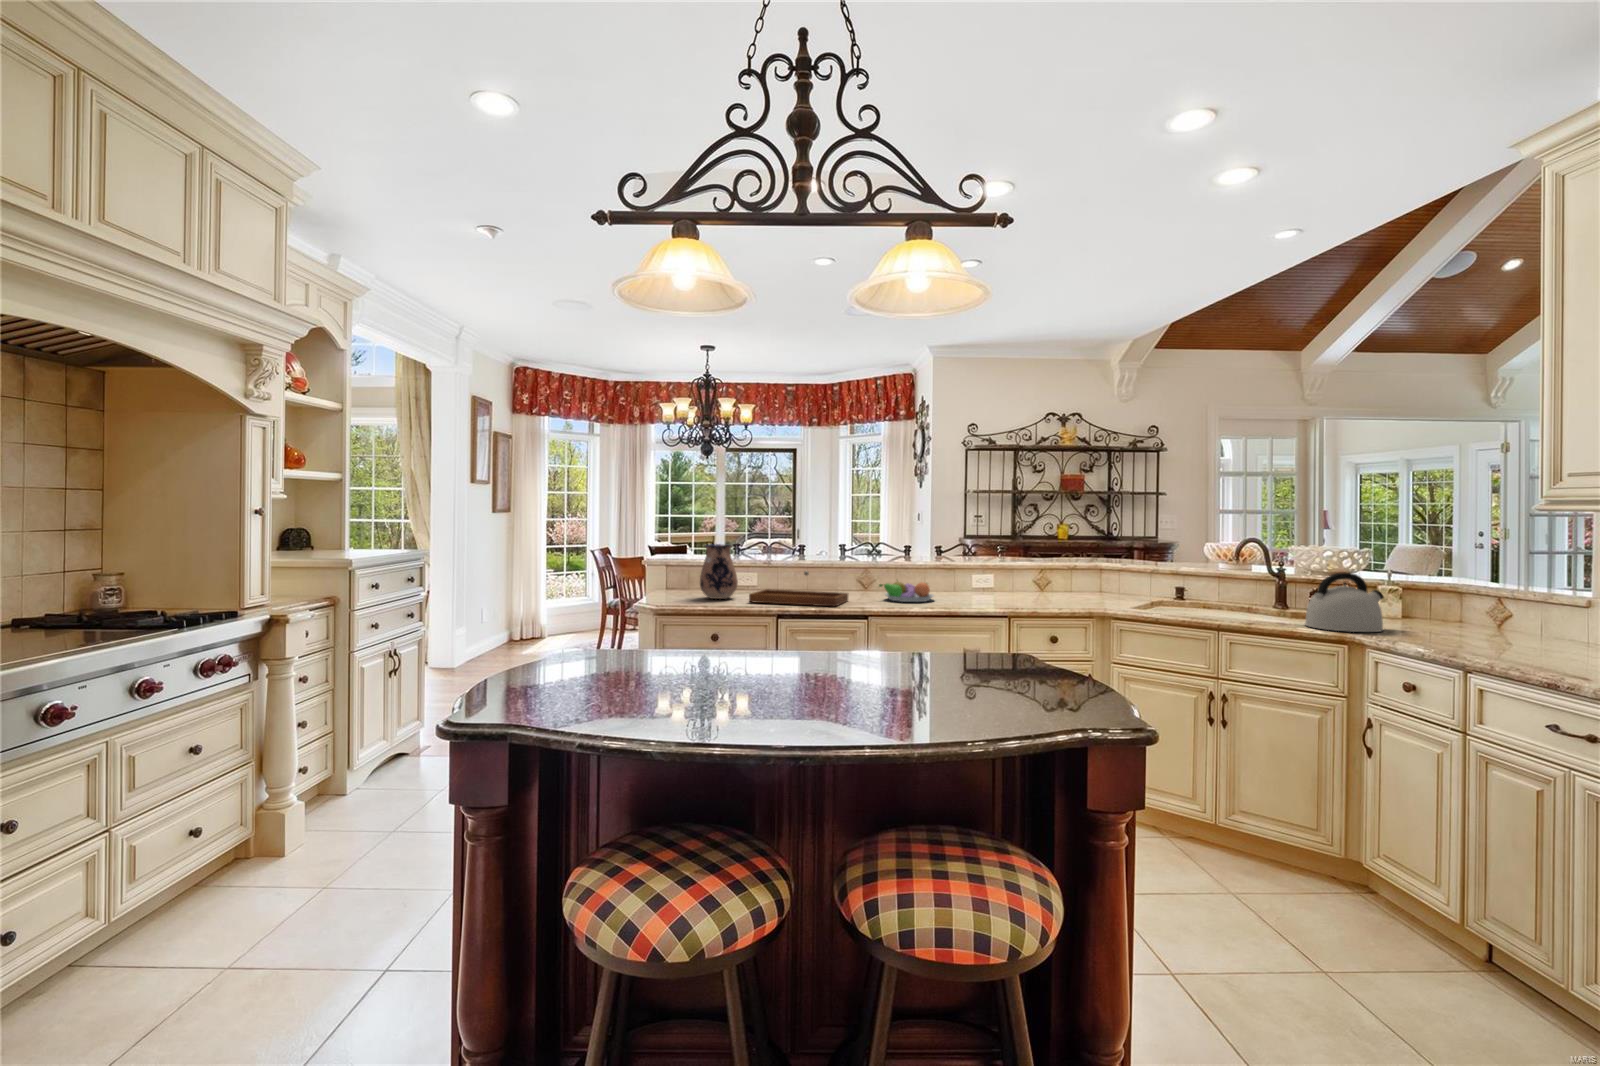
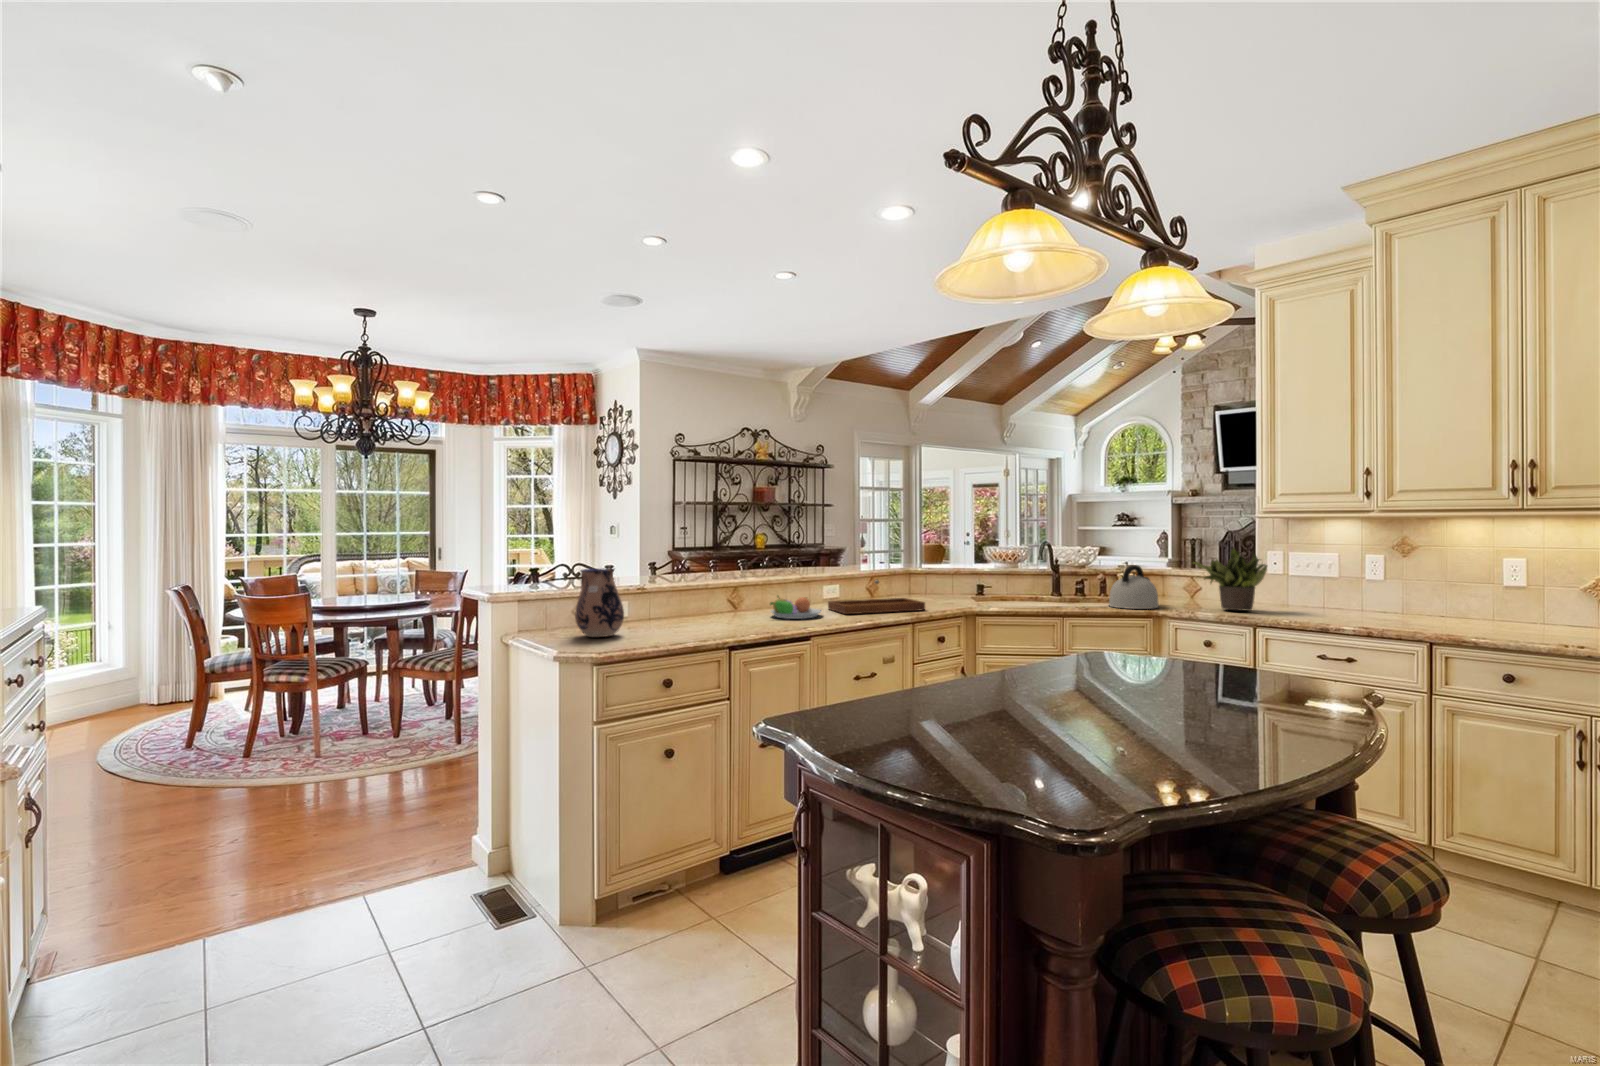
potted plant: none [1427,552,1553,649] -> present [1194,548,1267,611]
tray: present [749,571,848,606] -> present [828,580,925,614]

